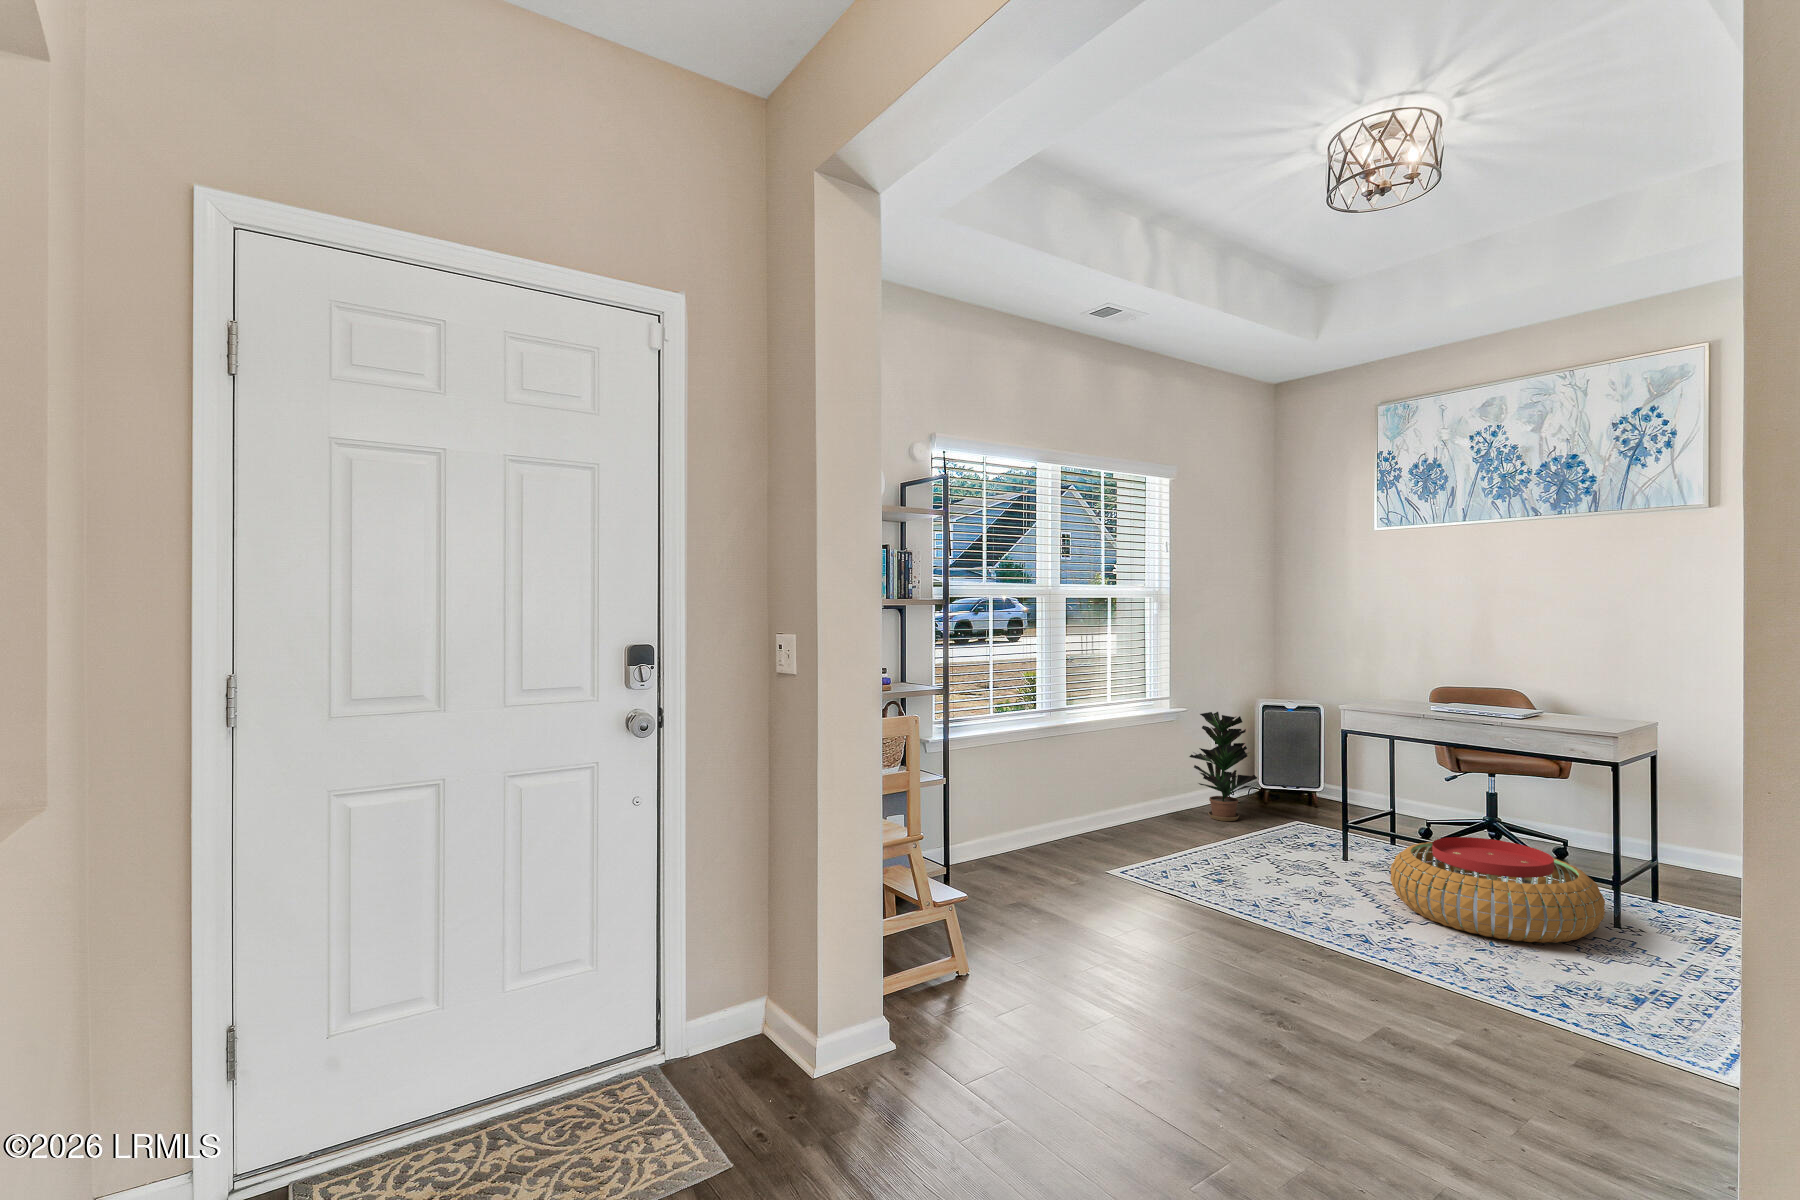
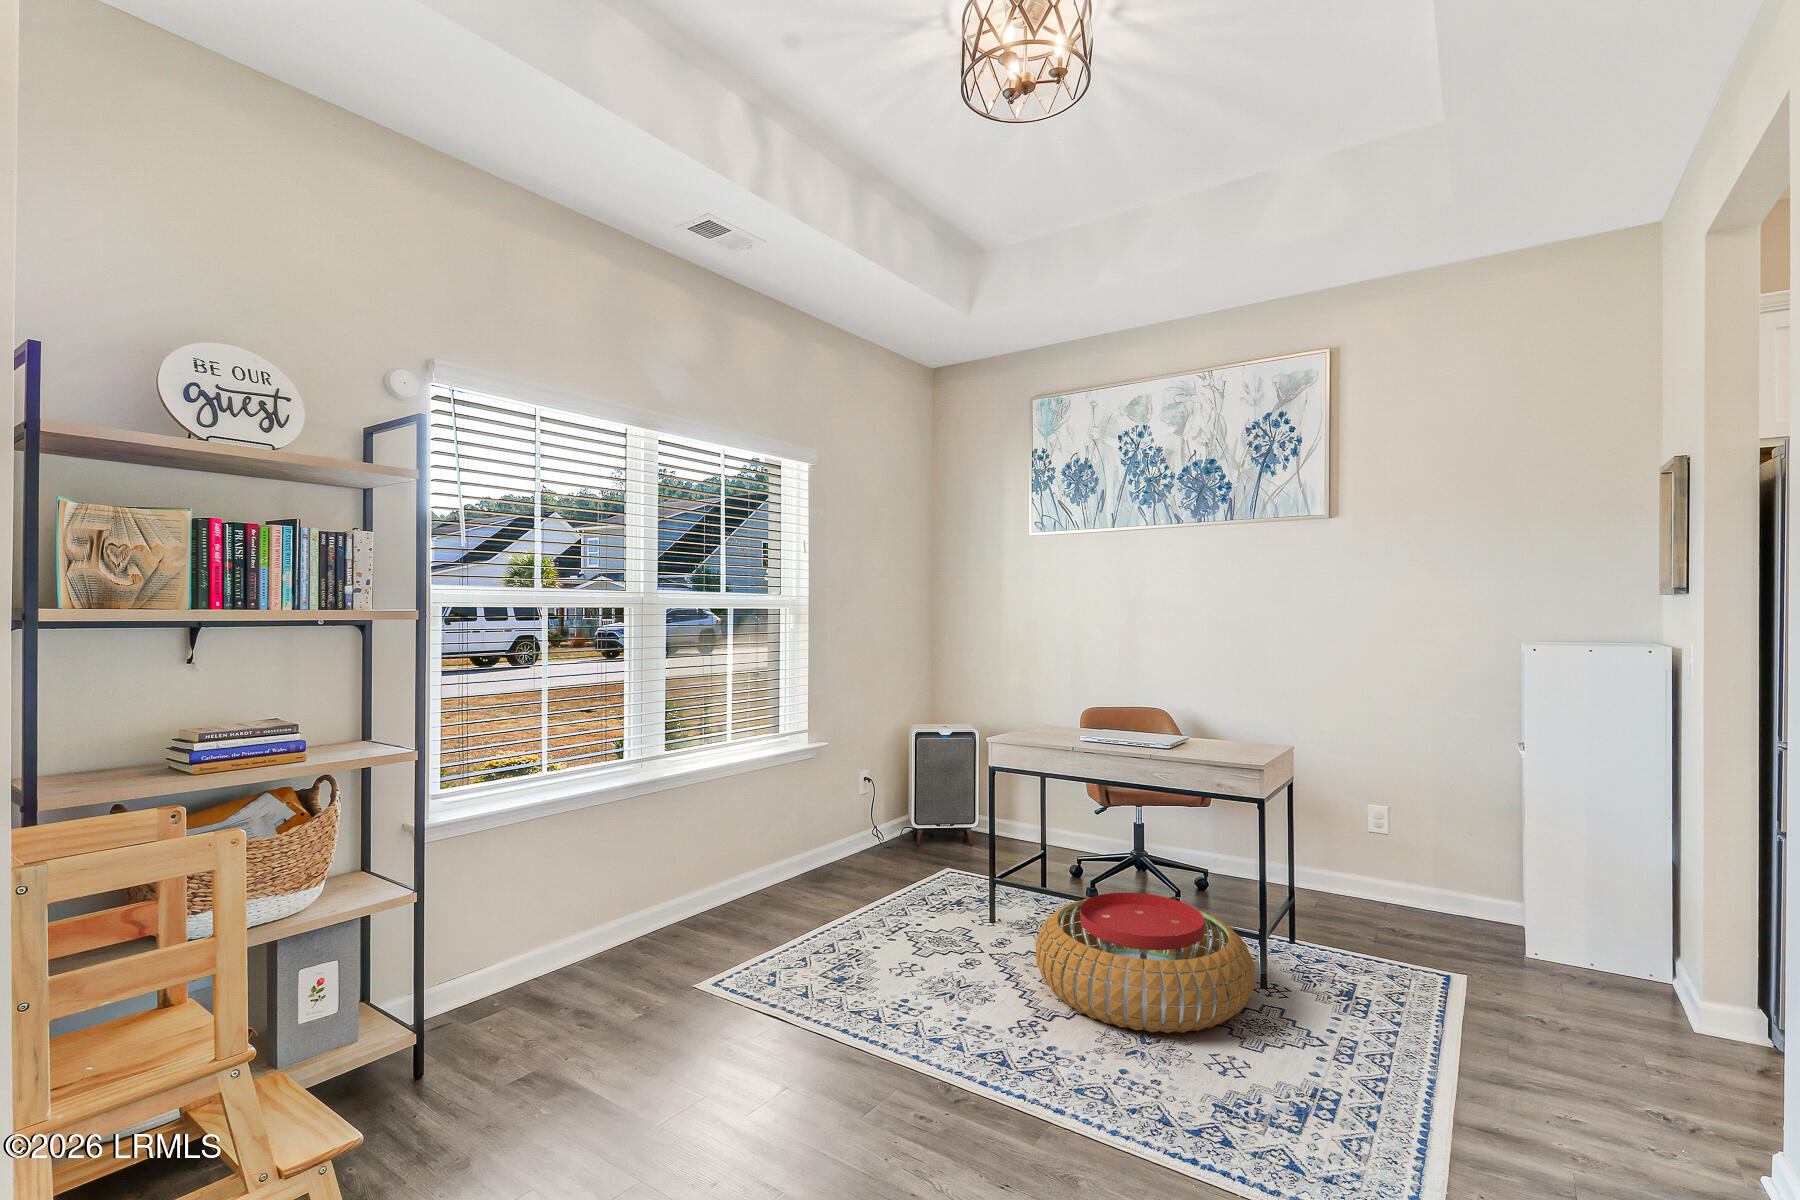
potted plant: present [1189,712,1257,821] -> none [830,744,905,875]

